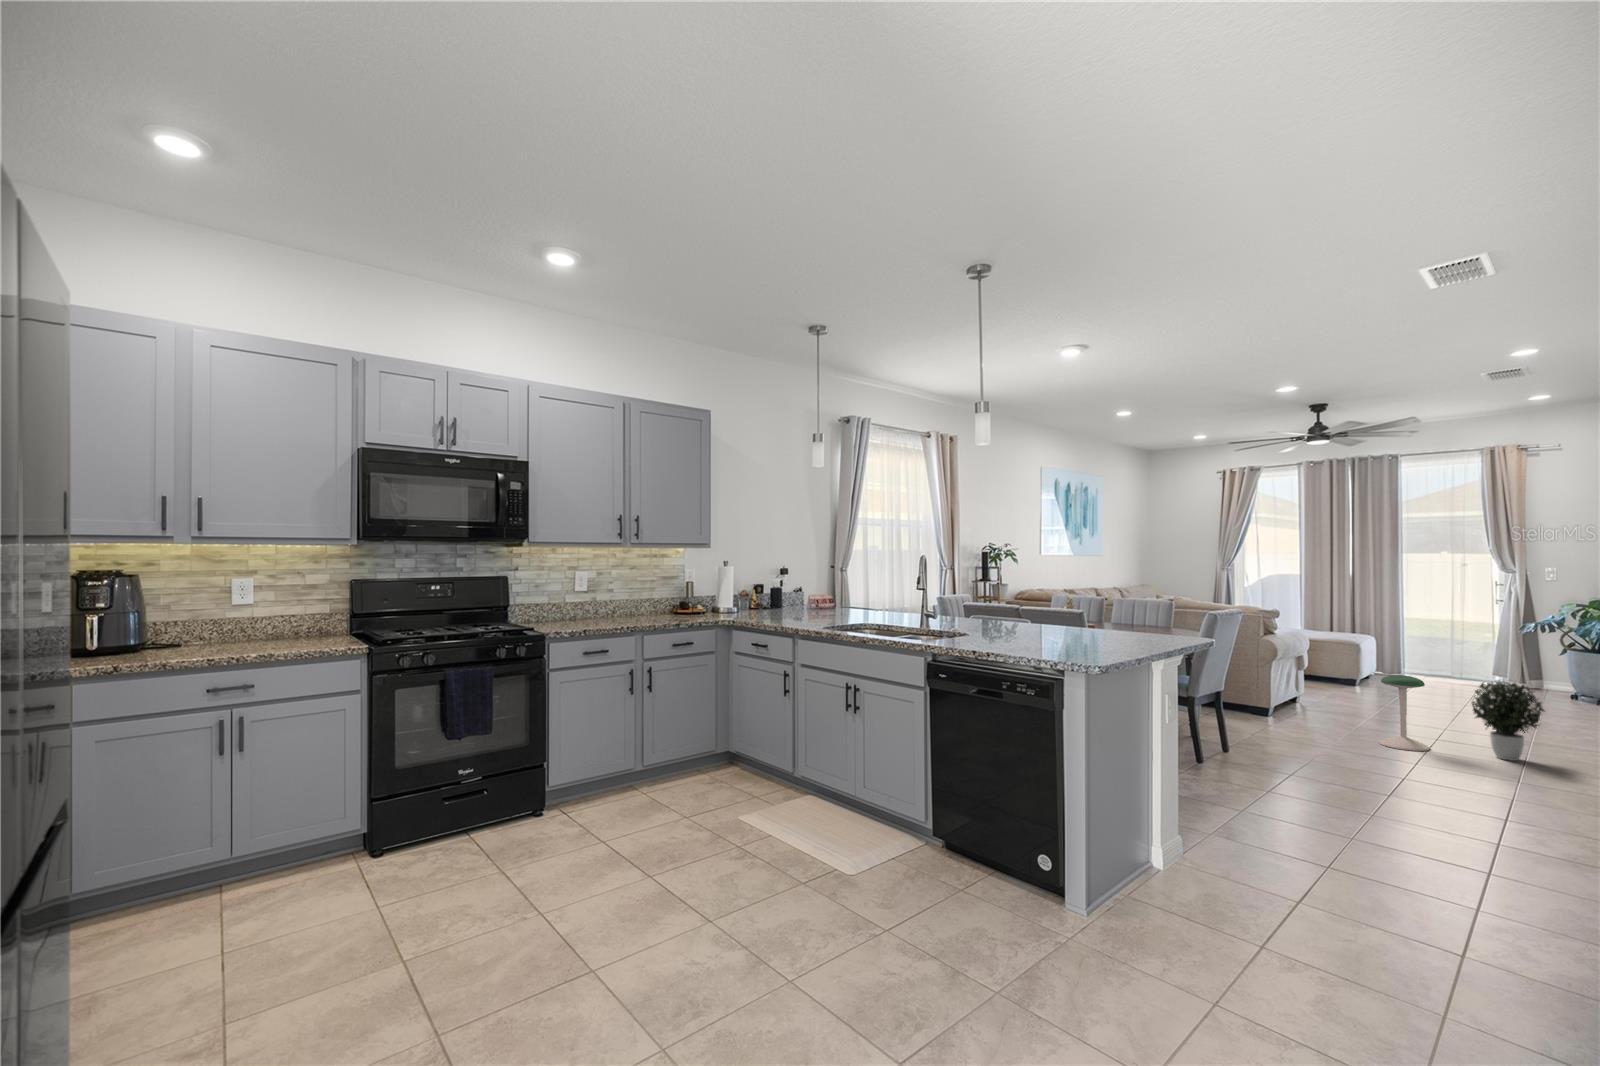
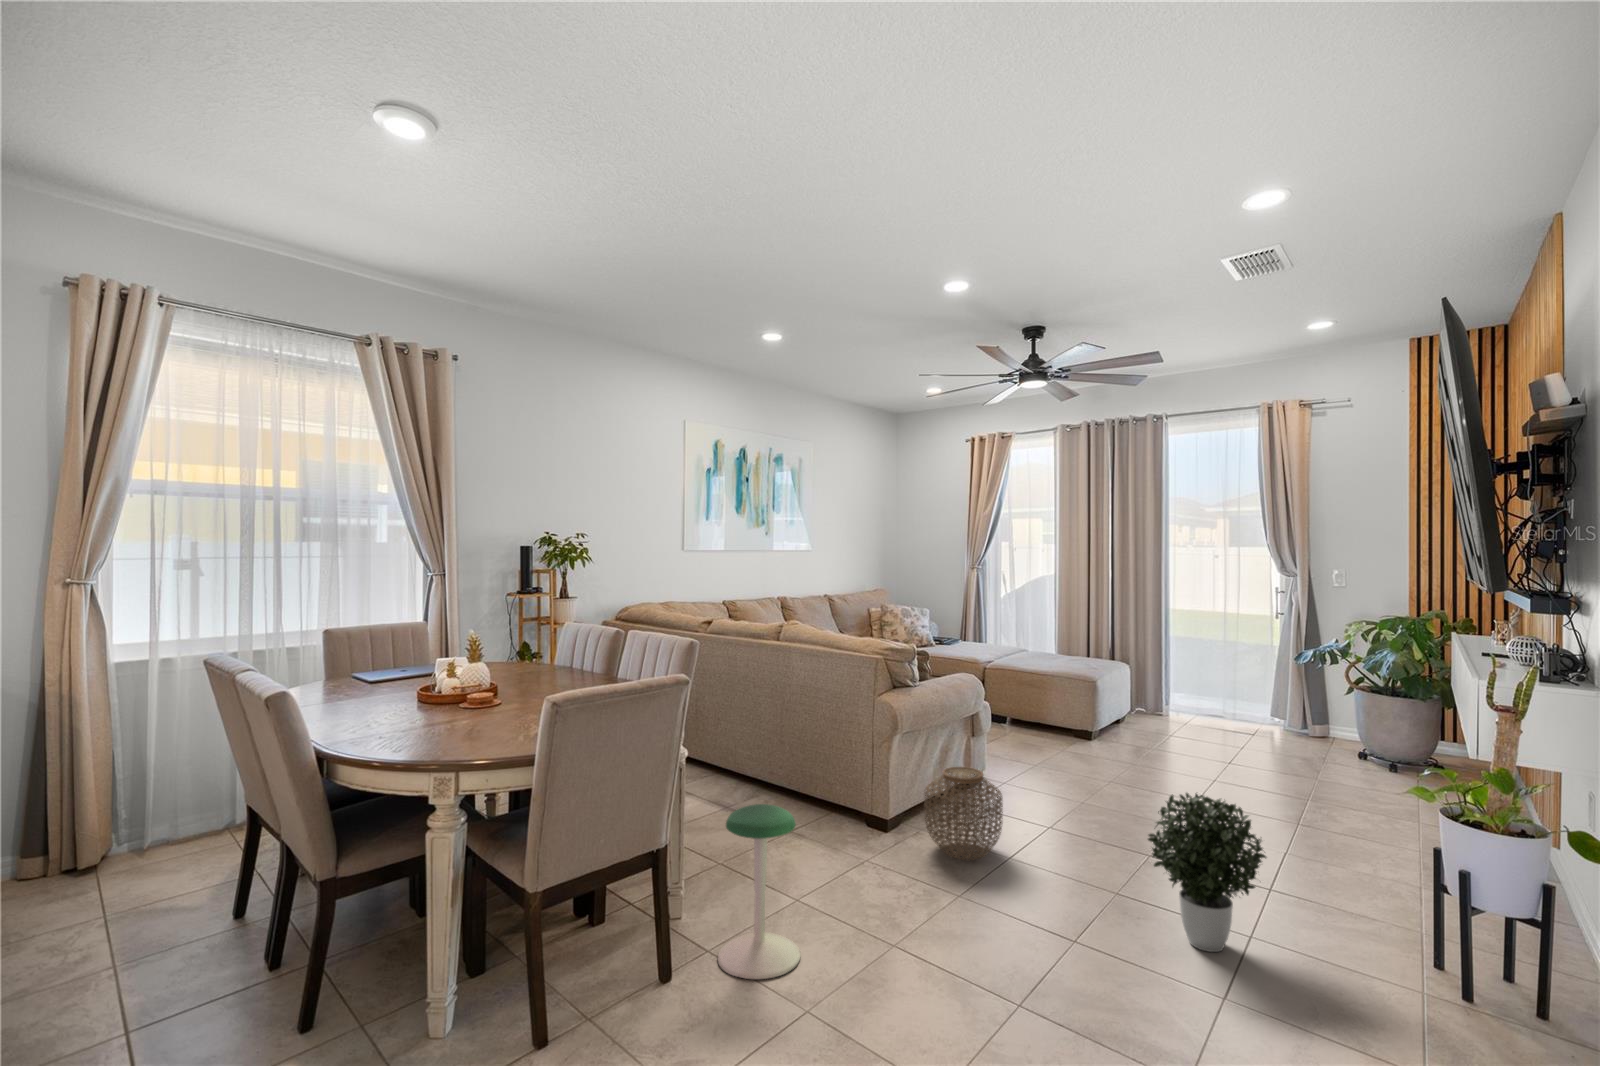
stool: present [1379,675,1430,751] -> present [718,804,801,979]
woven basket: none [1300,679,1355,730] -> present [924,767,1003,860]

